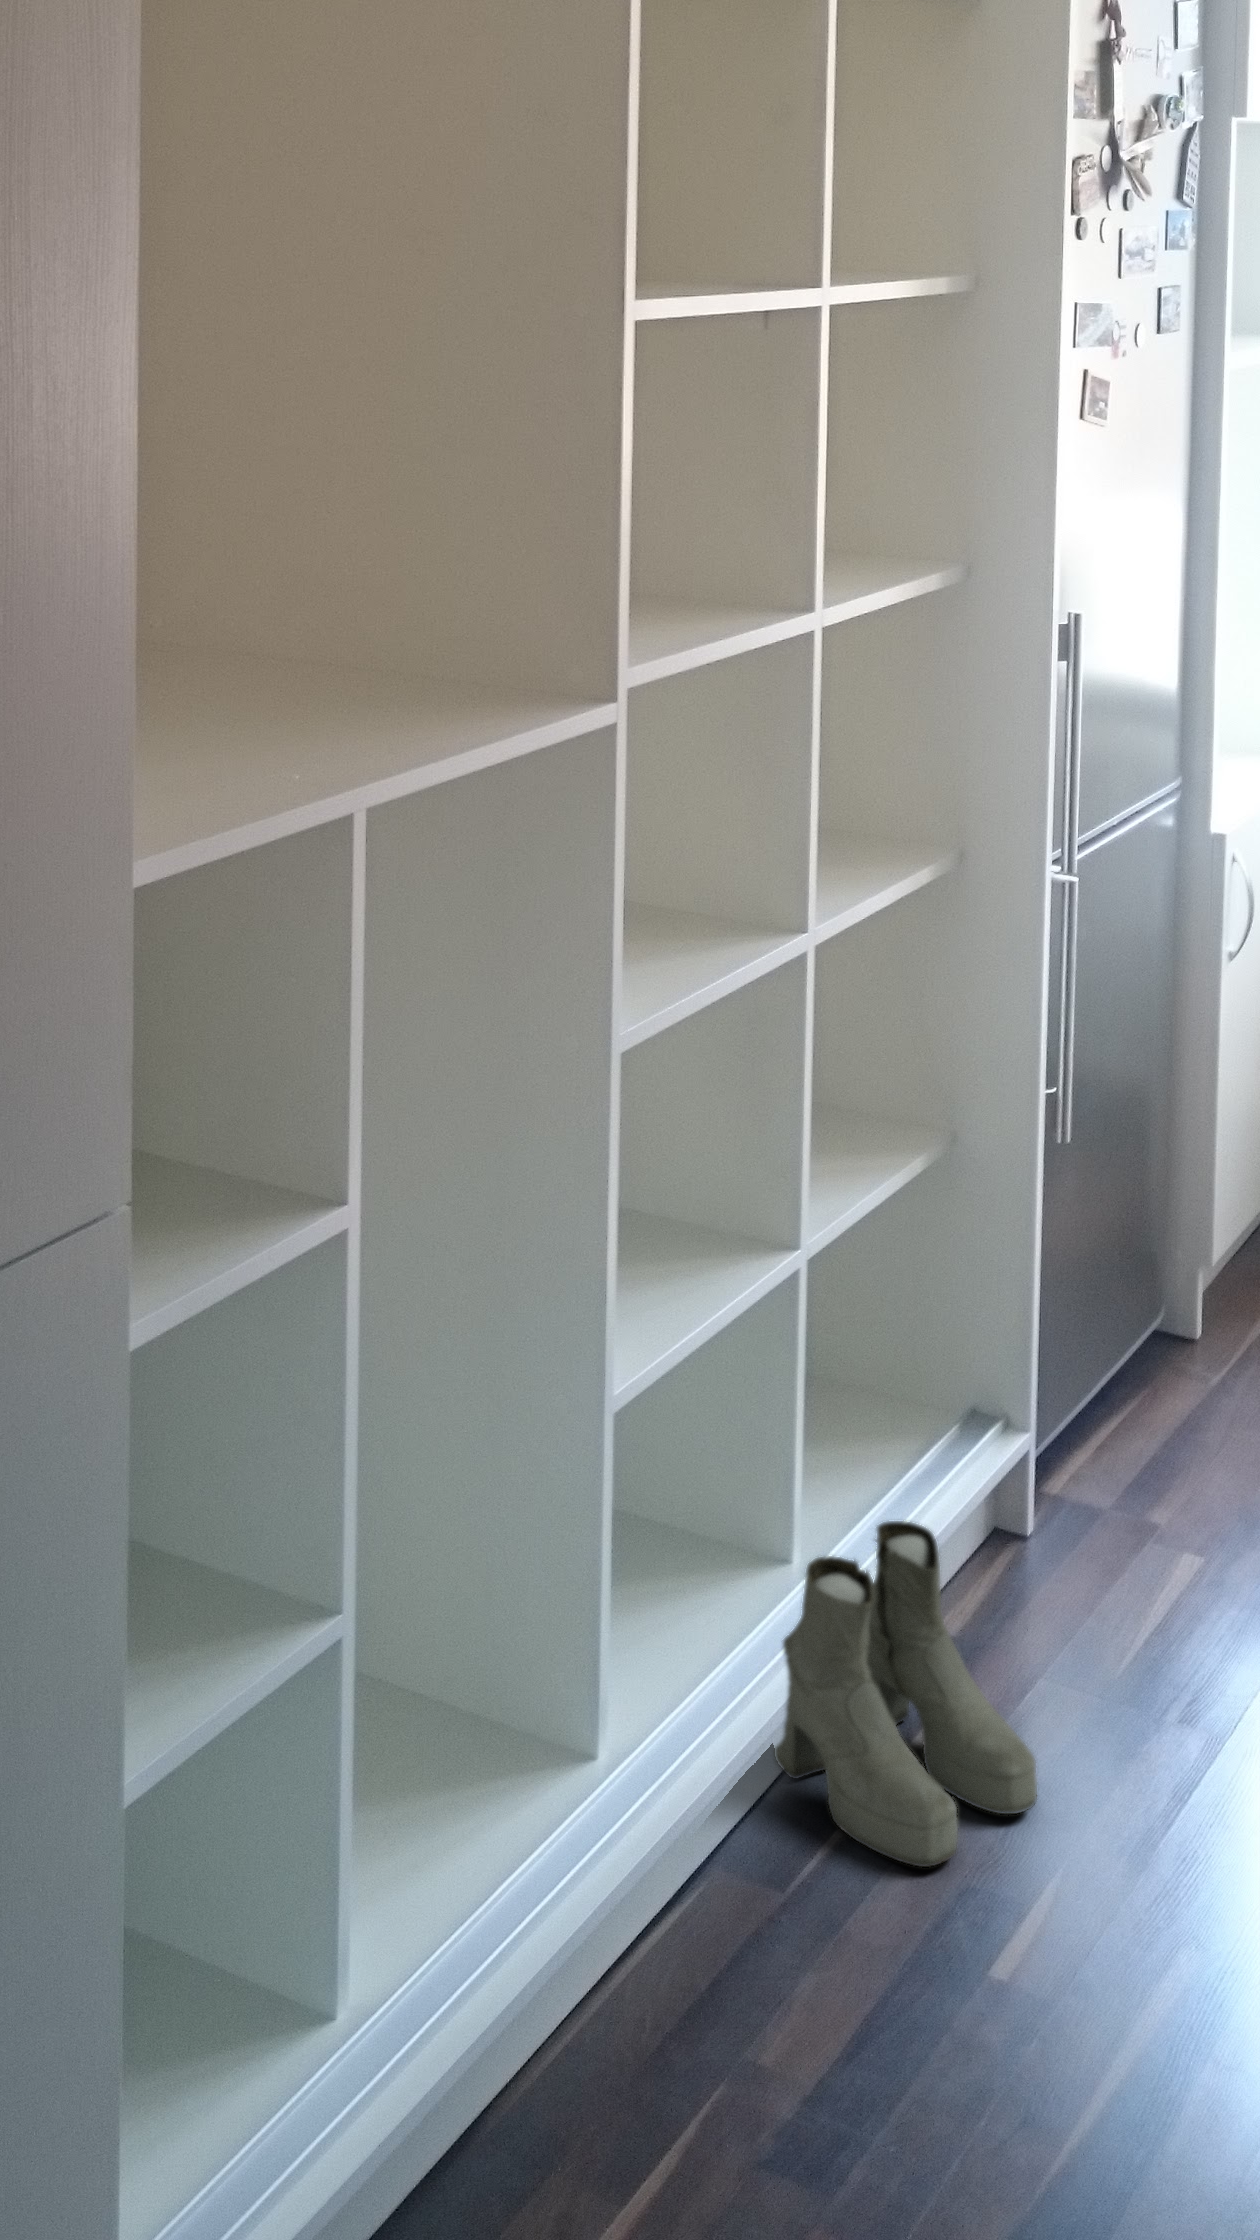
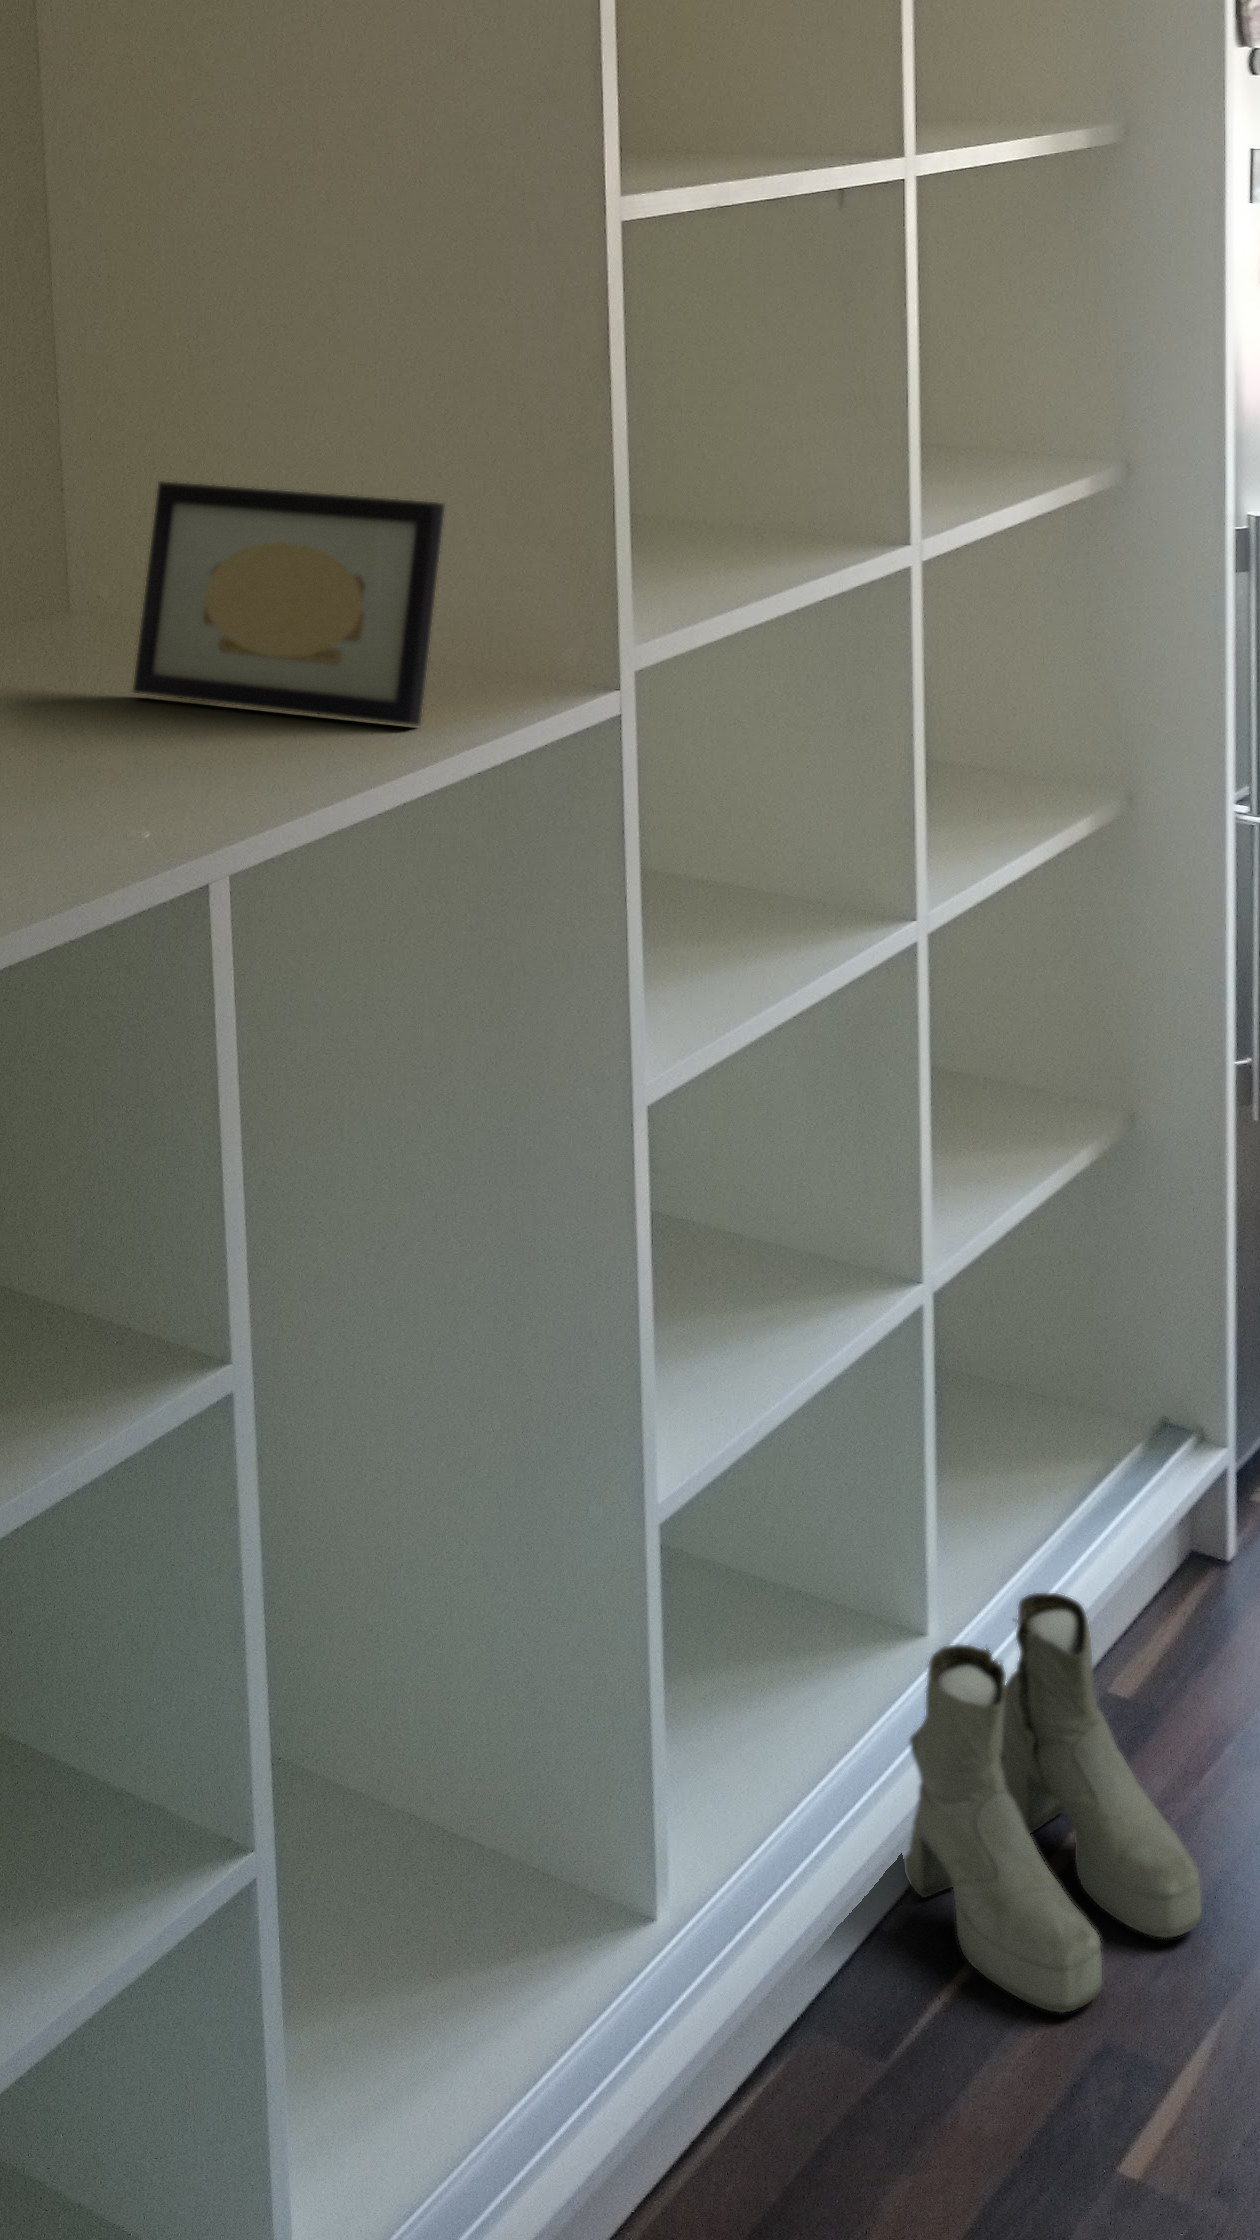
picture frame: none [226,518,497,717] -> present [133,482,444,726]

